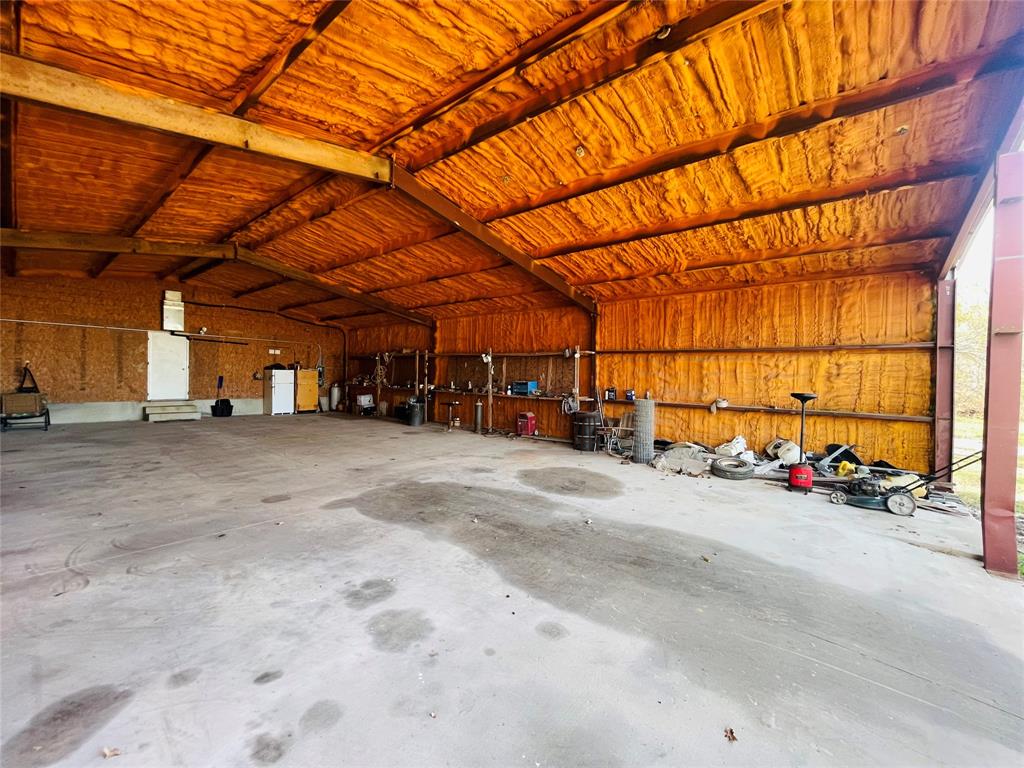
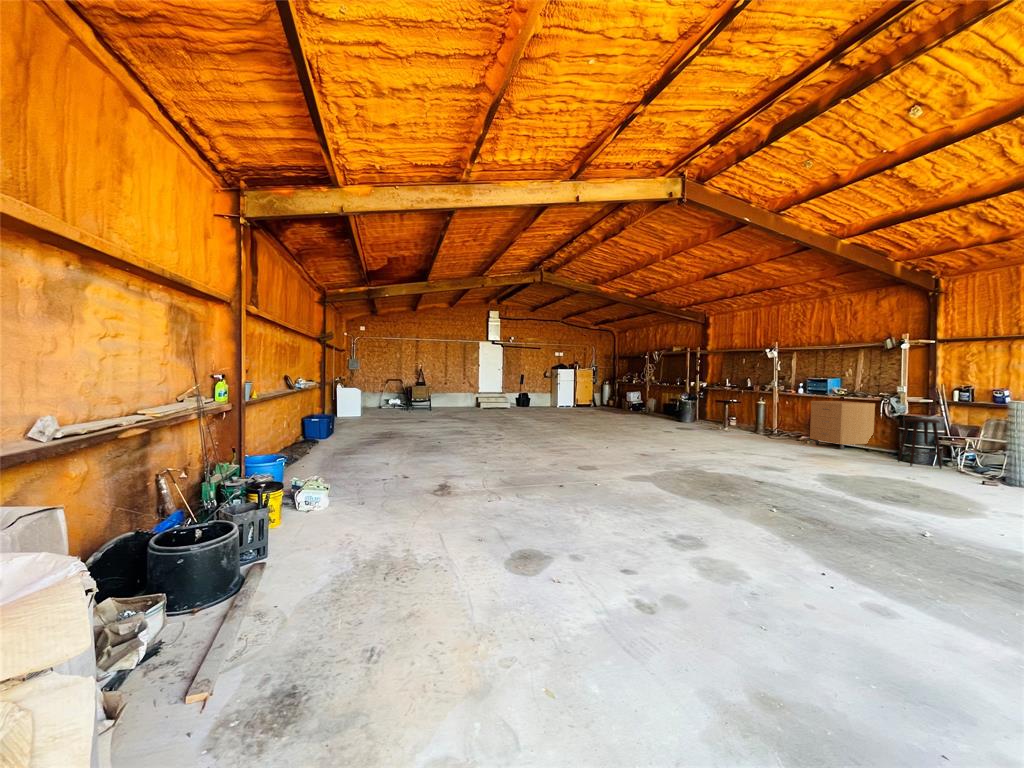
storage cabinet: none [516,401,560,443] -> present [810,401,875,449]

